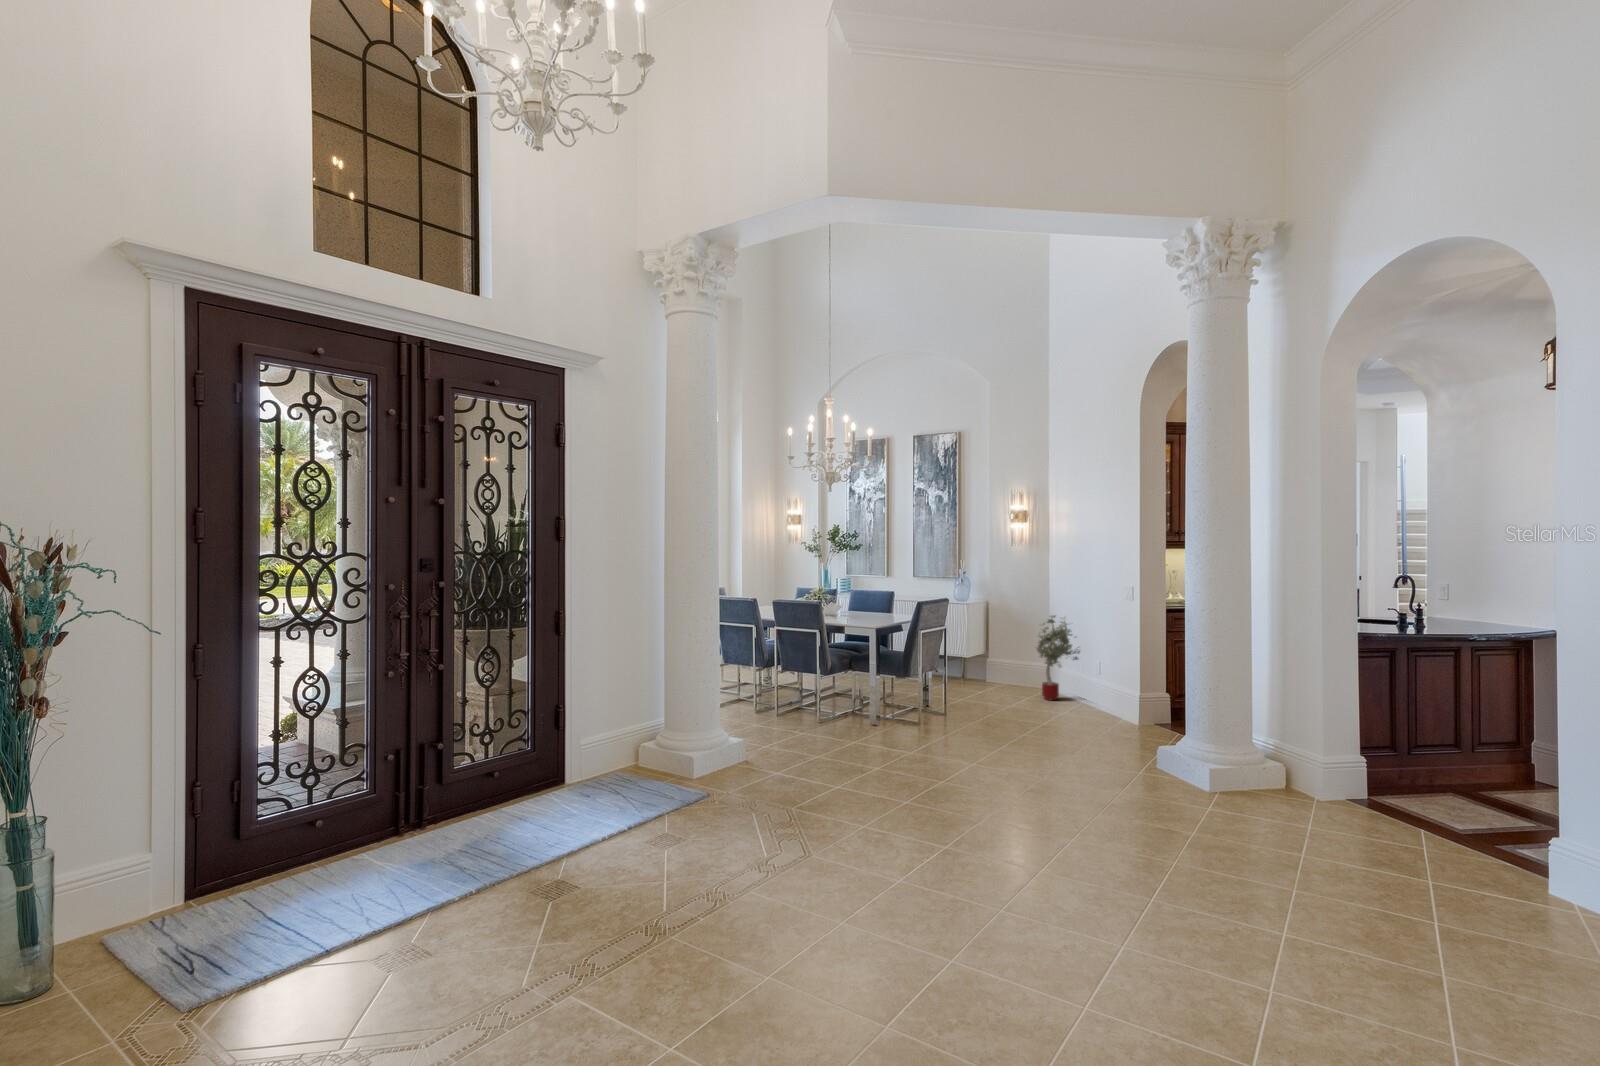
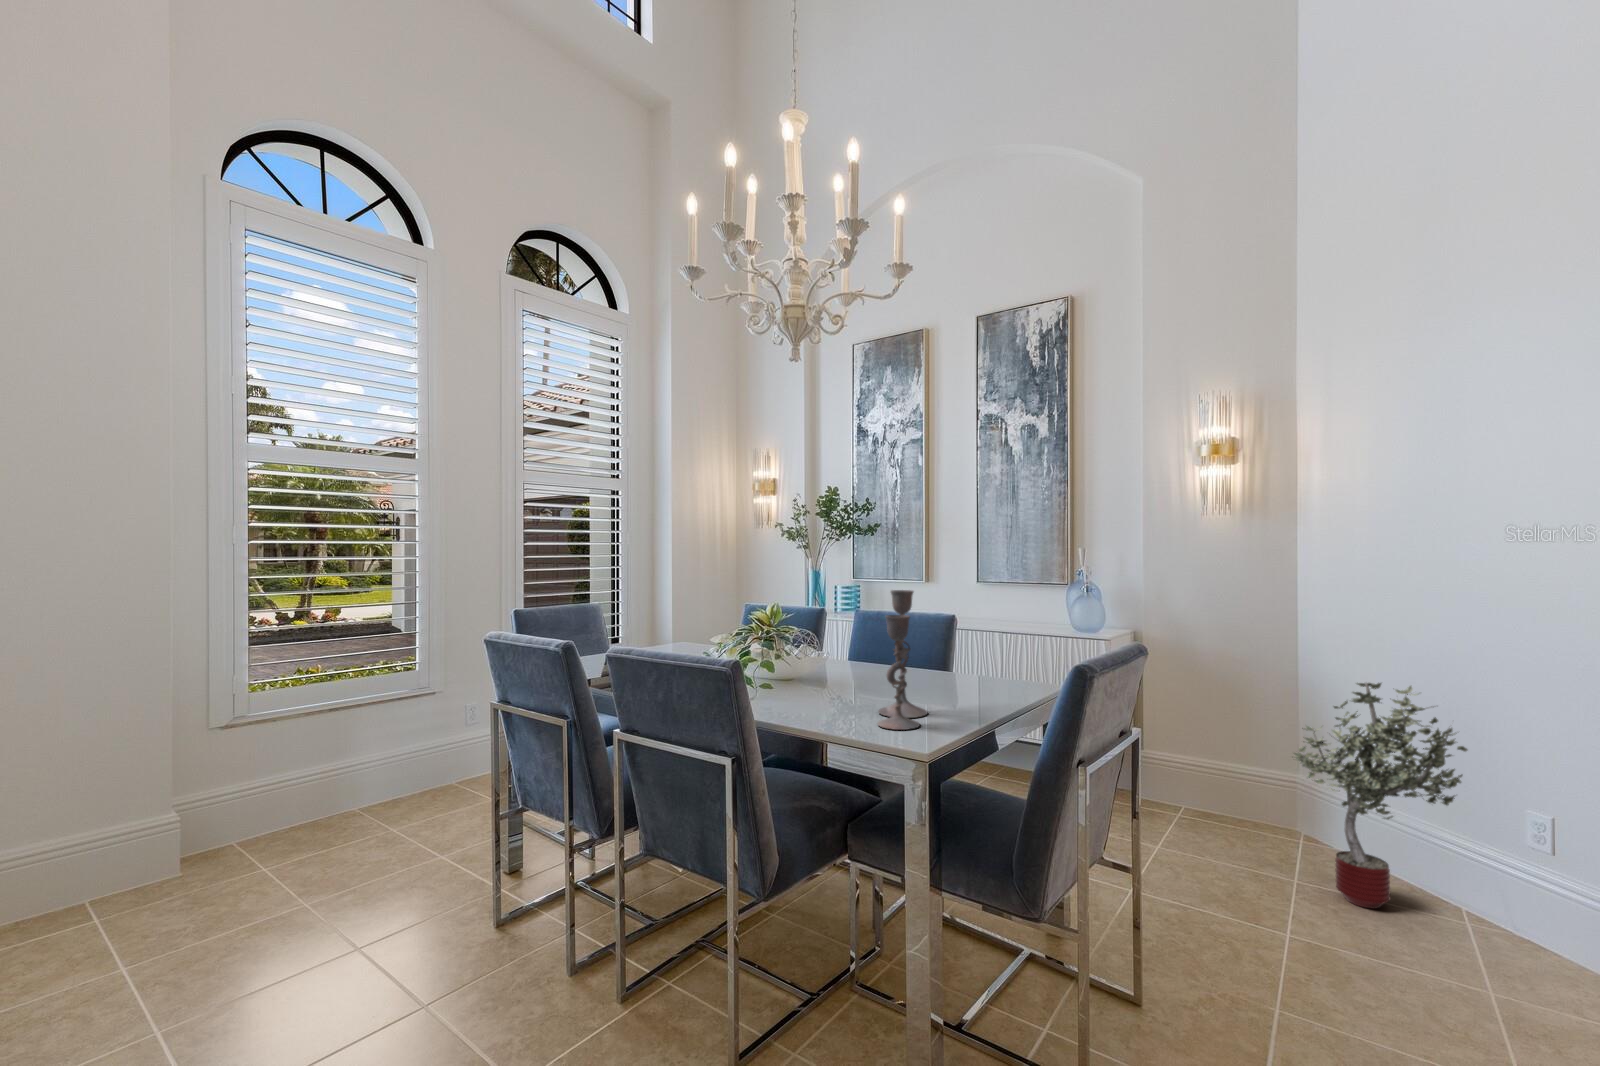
candlestick: none [867,581,884,625] -> present [877,590,927,730]

